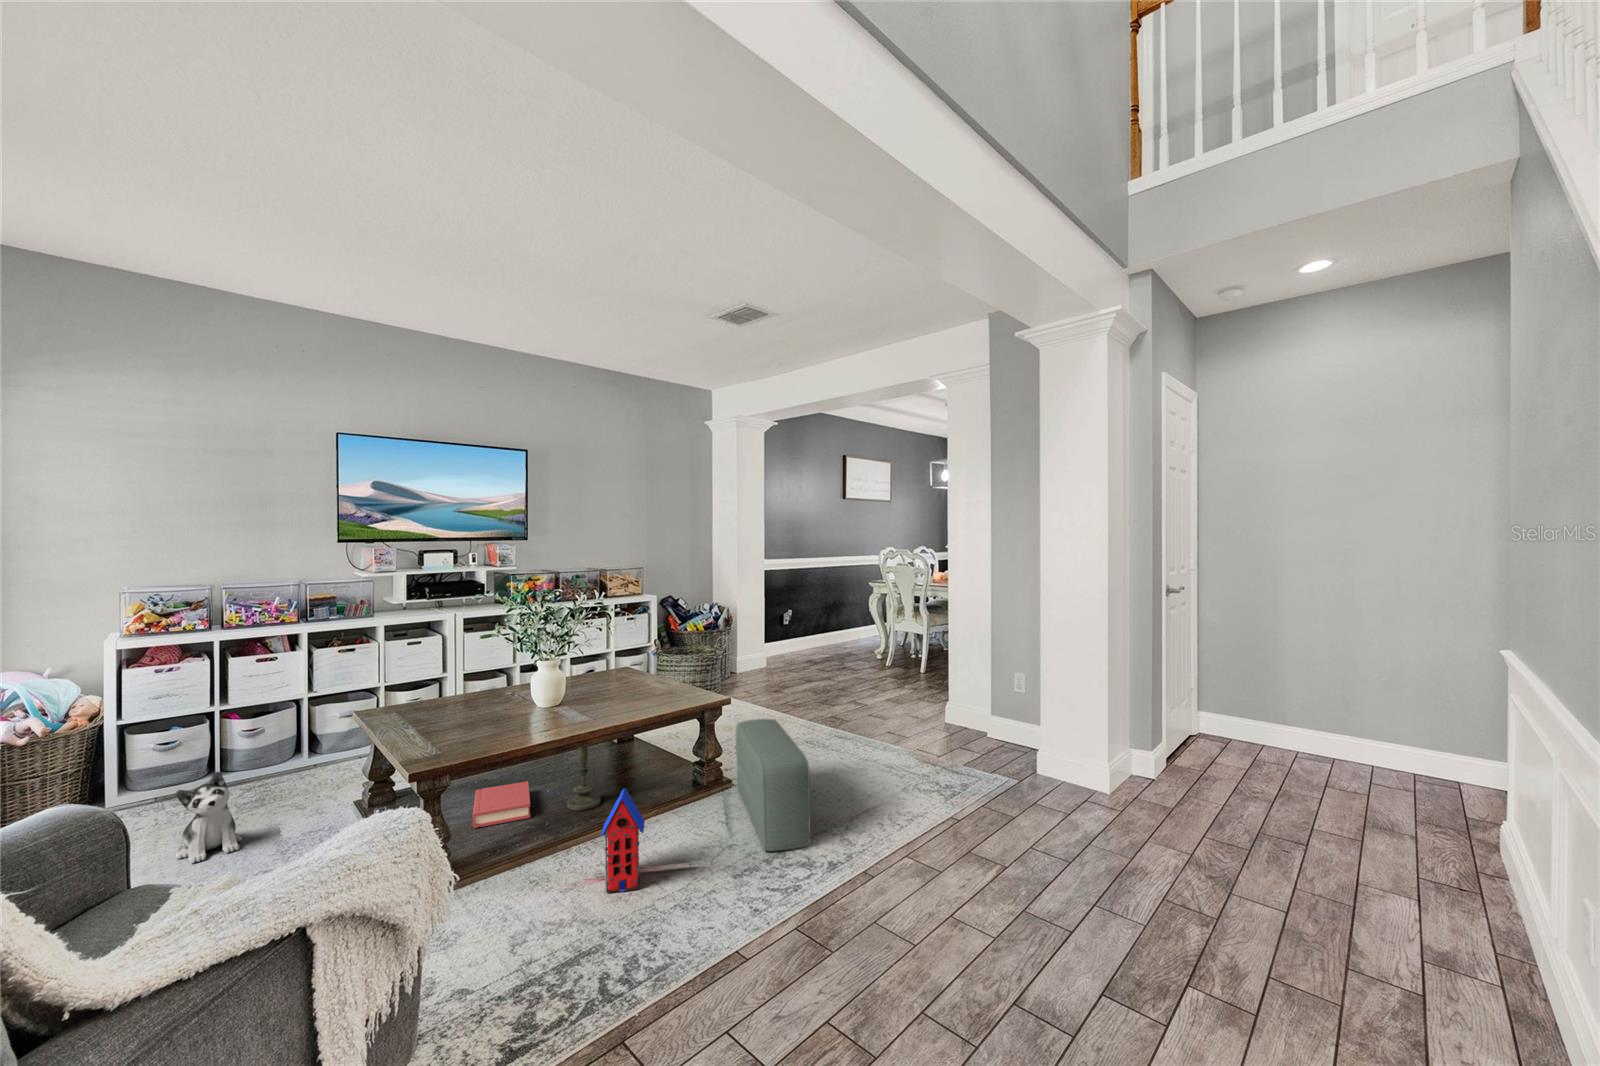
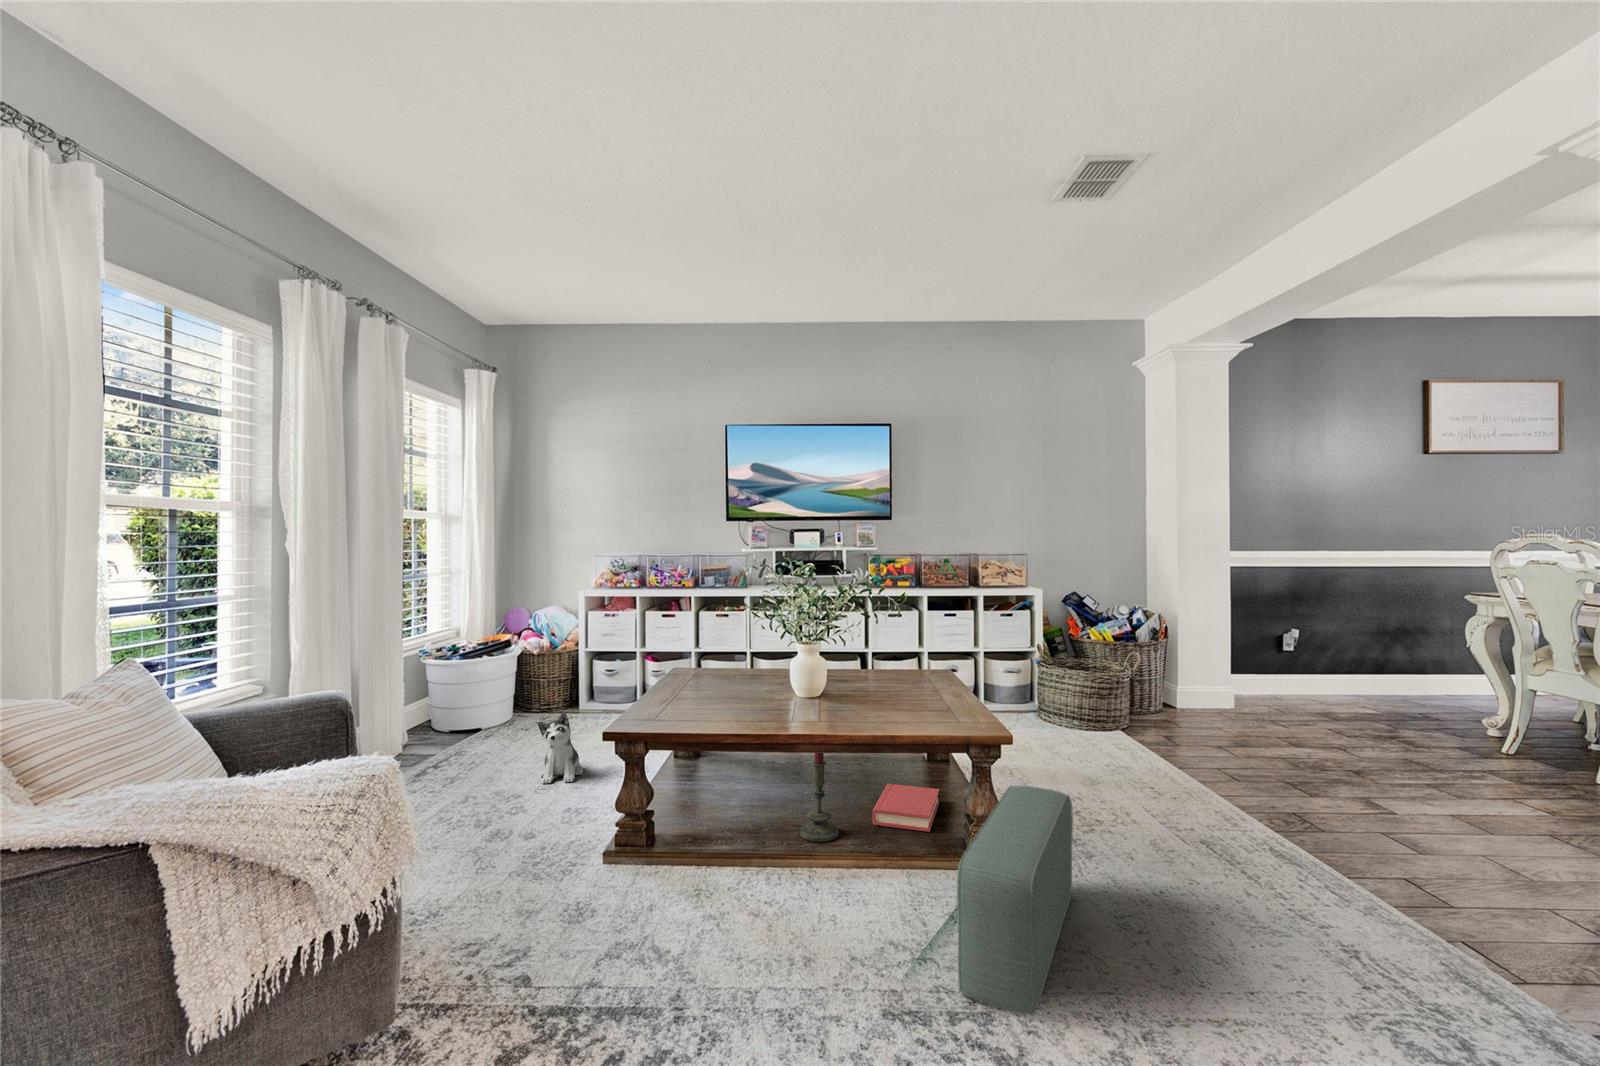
hardback book: present [472,781,530,828] -> present [872,784,939,832]
toy house: present [601,788,645,893] -> none [736,833,799,968]

